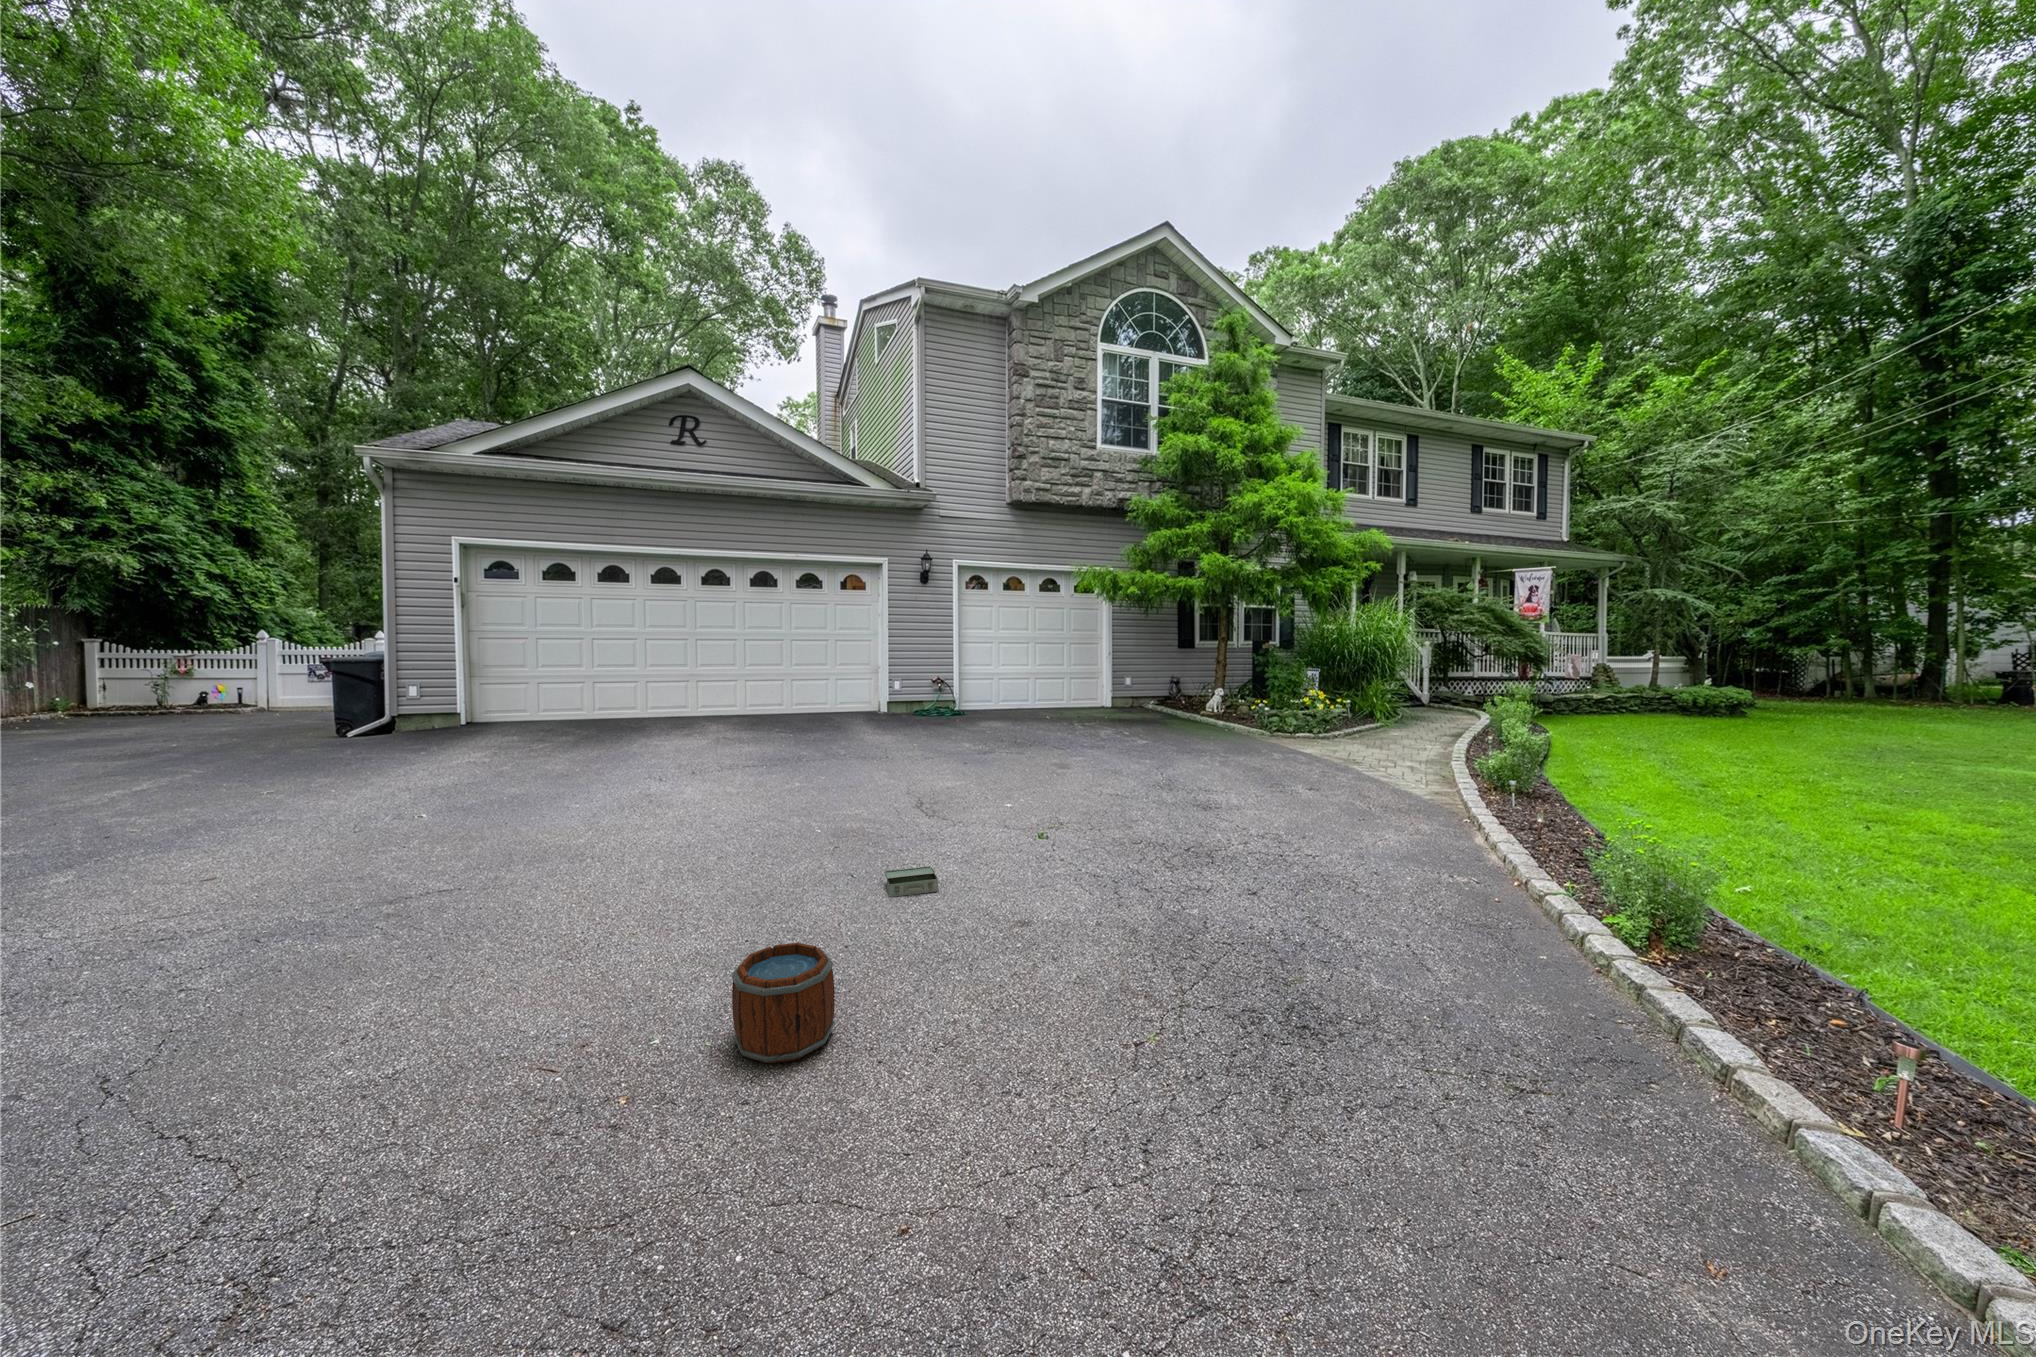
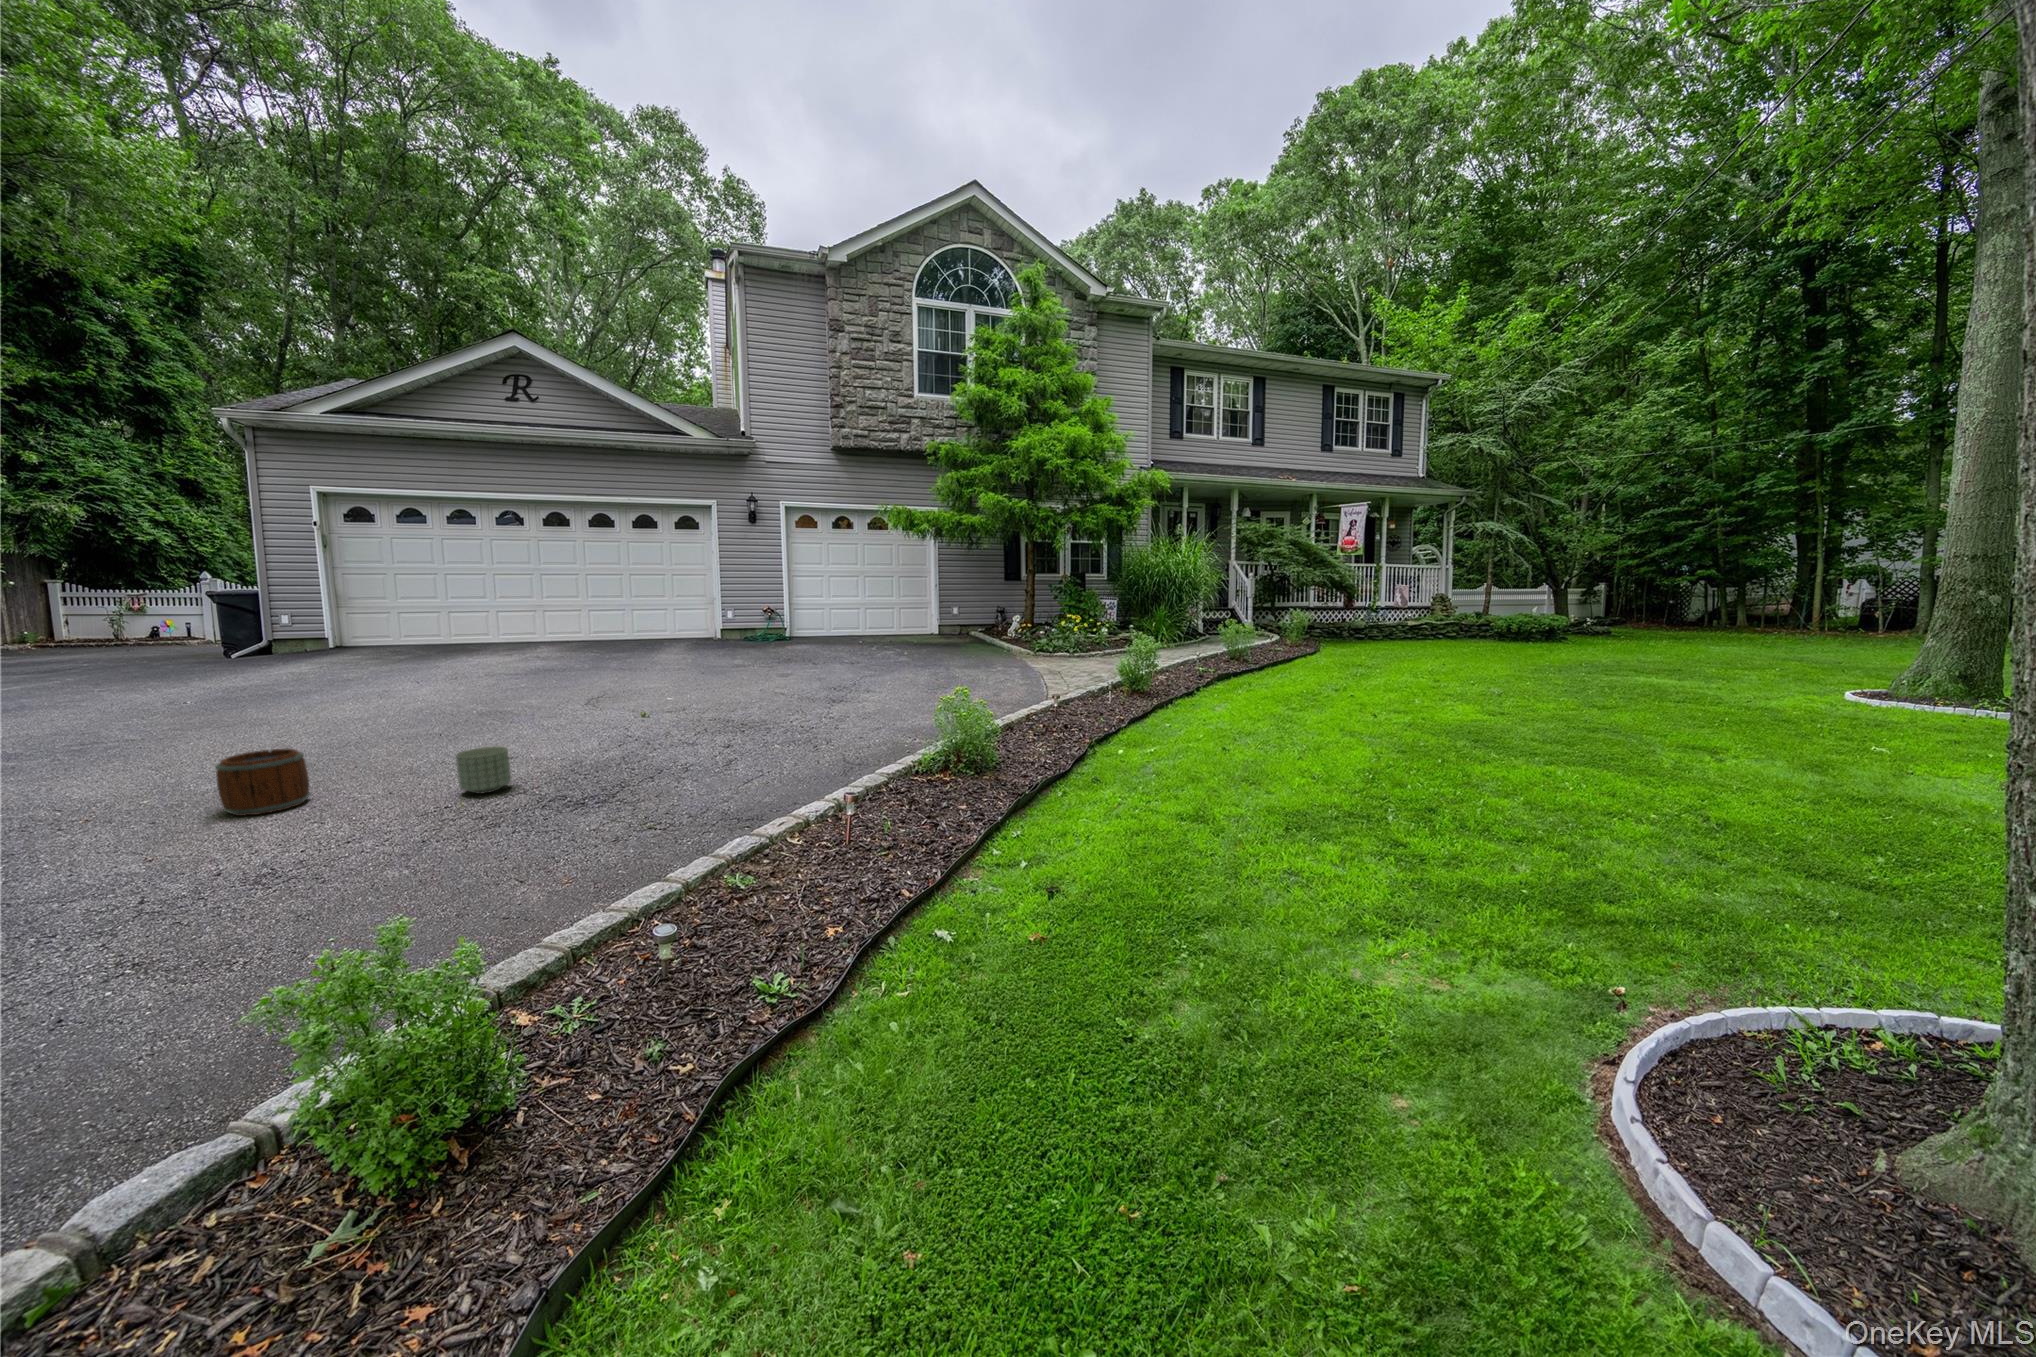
toolbox: present [884,867,938,897] -> none [474,728,525,746]
planter: none [1019,924,1081,1000] -> present [456,746,511,794]

